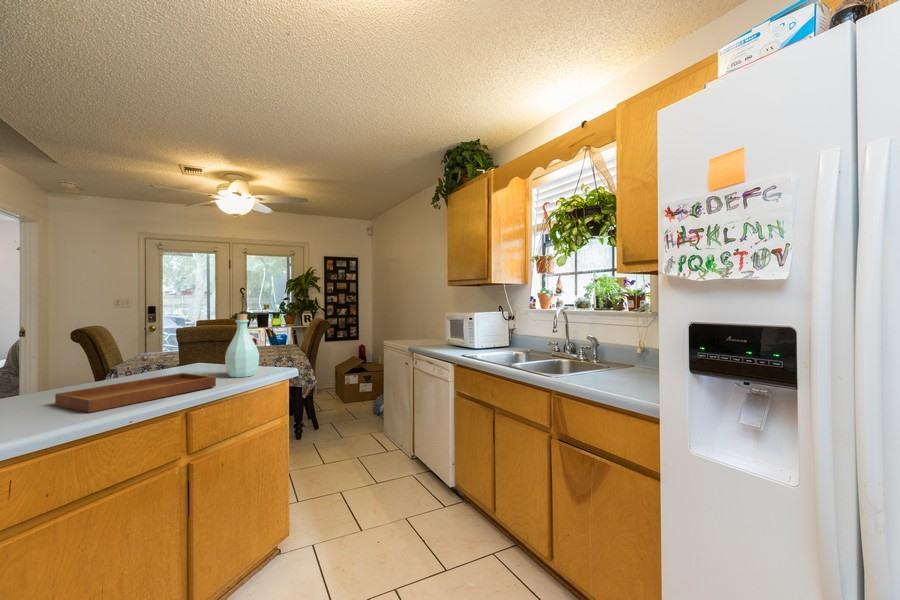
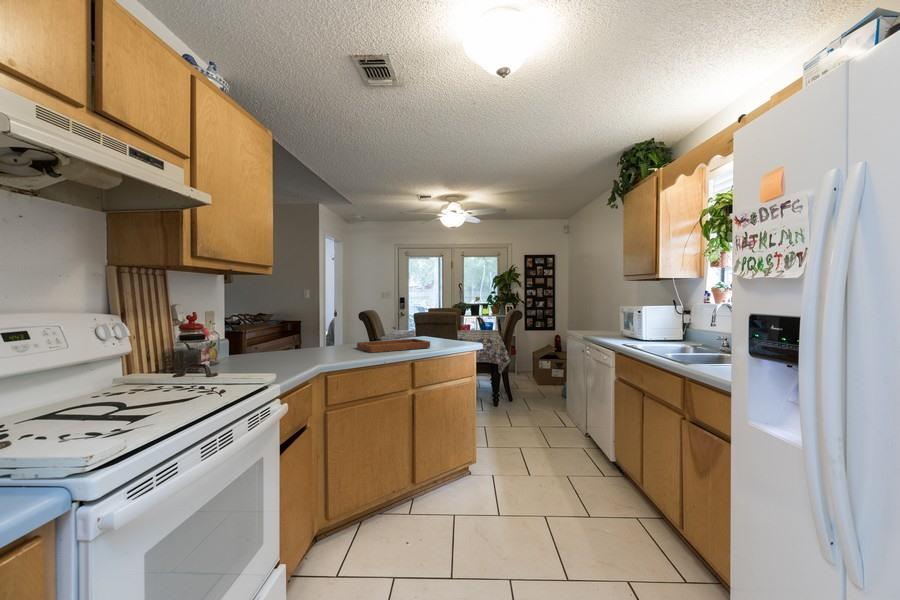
bottle: present [225,314,259,377] -> none [437,303,457,345]

